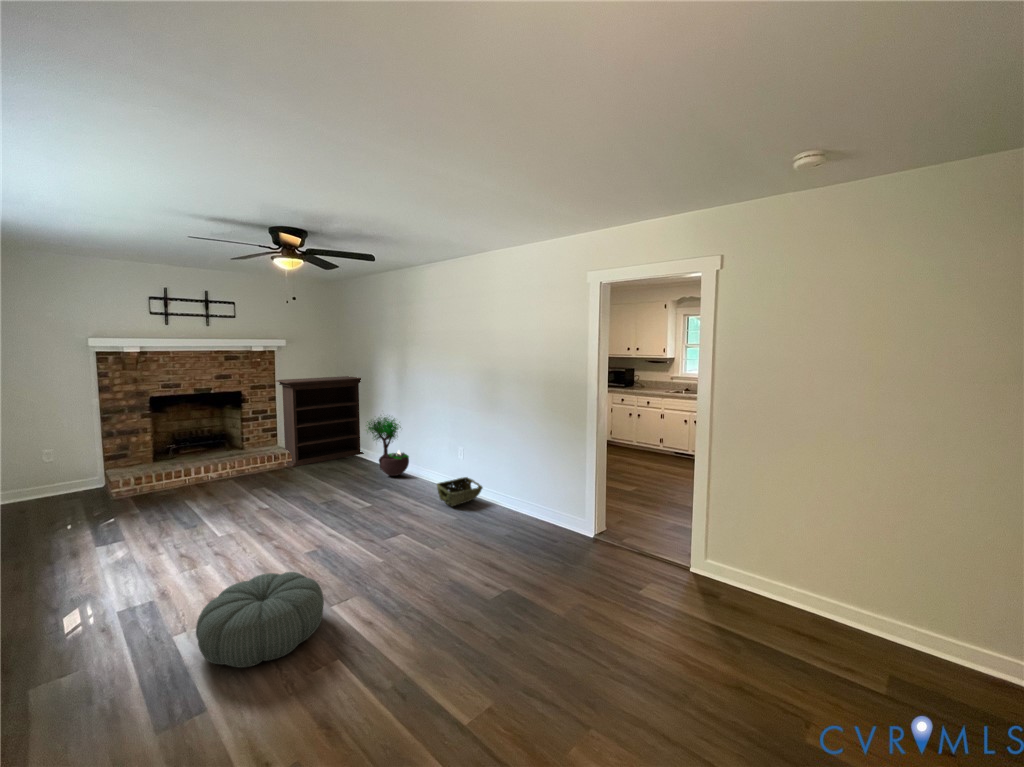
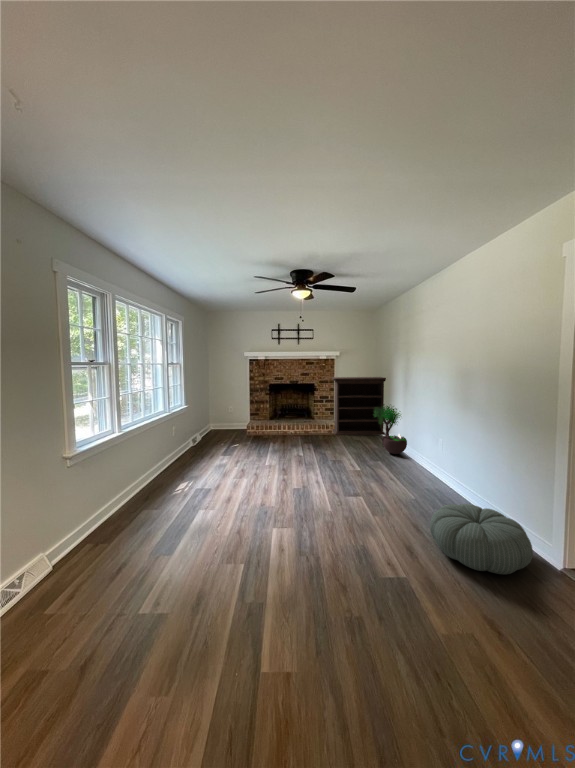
woven basket: present [437,477,483,506] -> none [409,465,457,489]
pouf: present [196,572,324,668] -> present [430,504,533,574]

